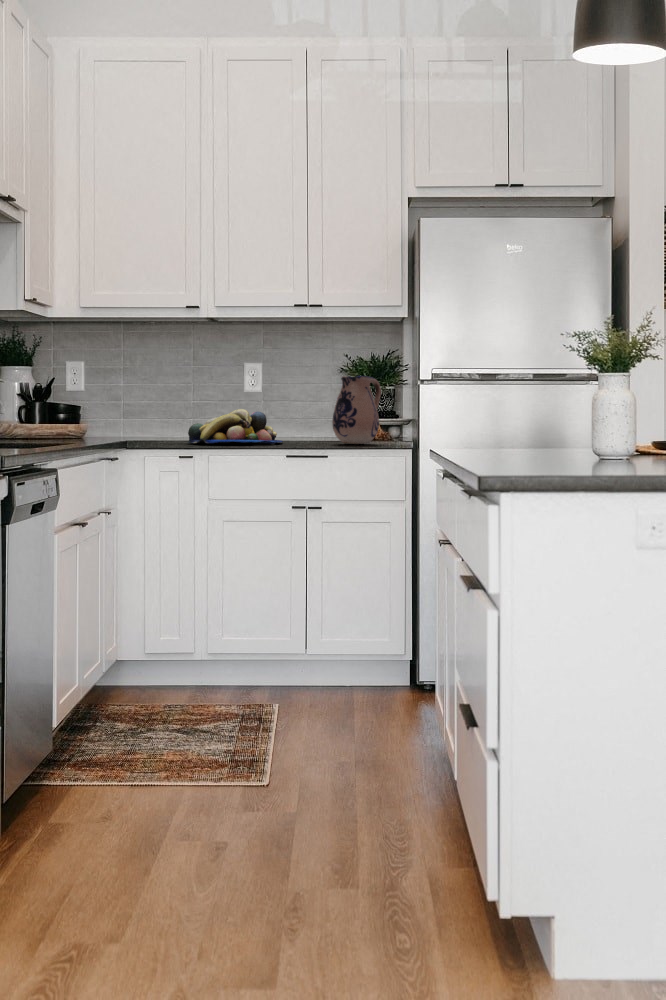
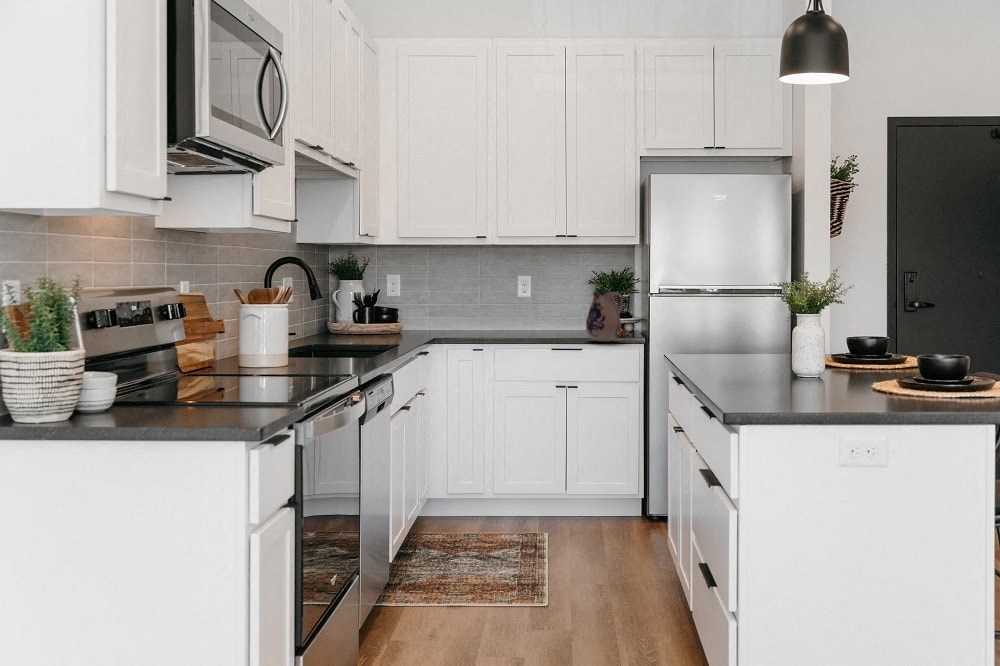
fruit bowl: present [187,409,283,443] -> none [478,315,549,342]

